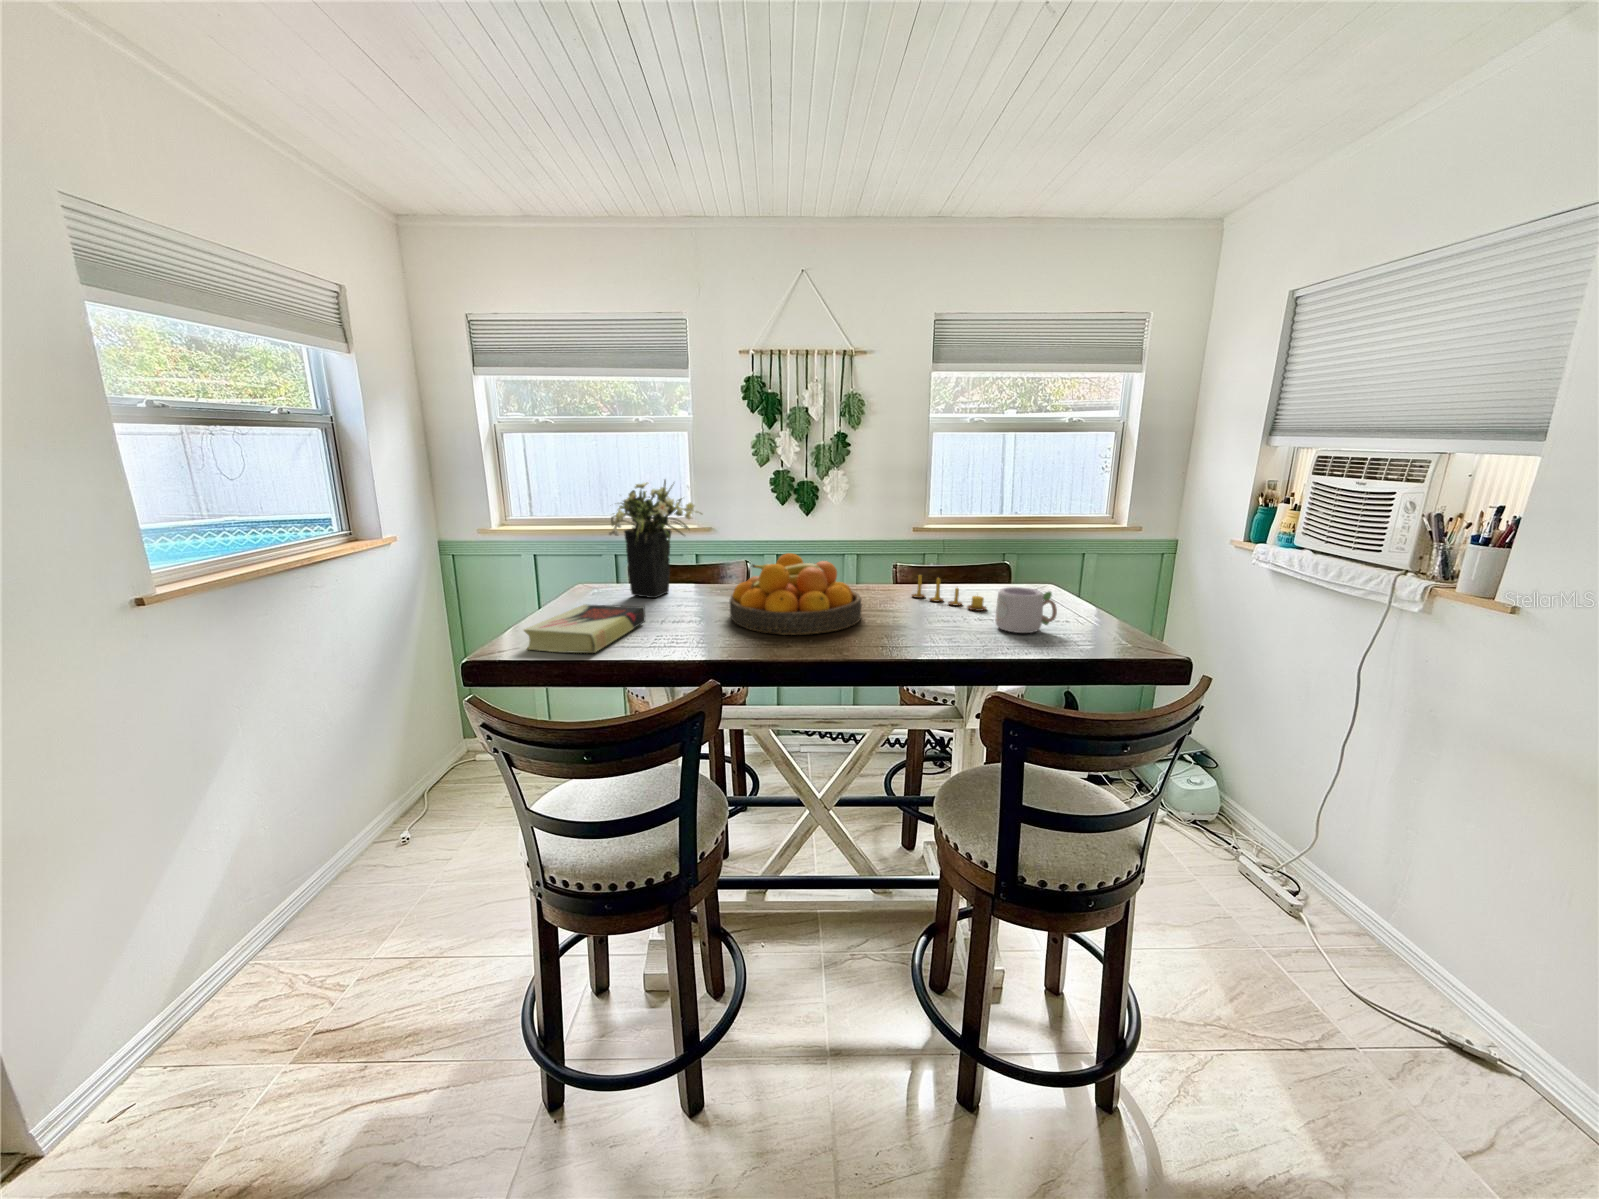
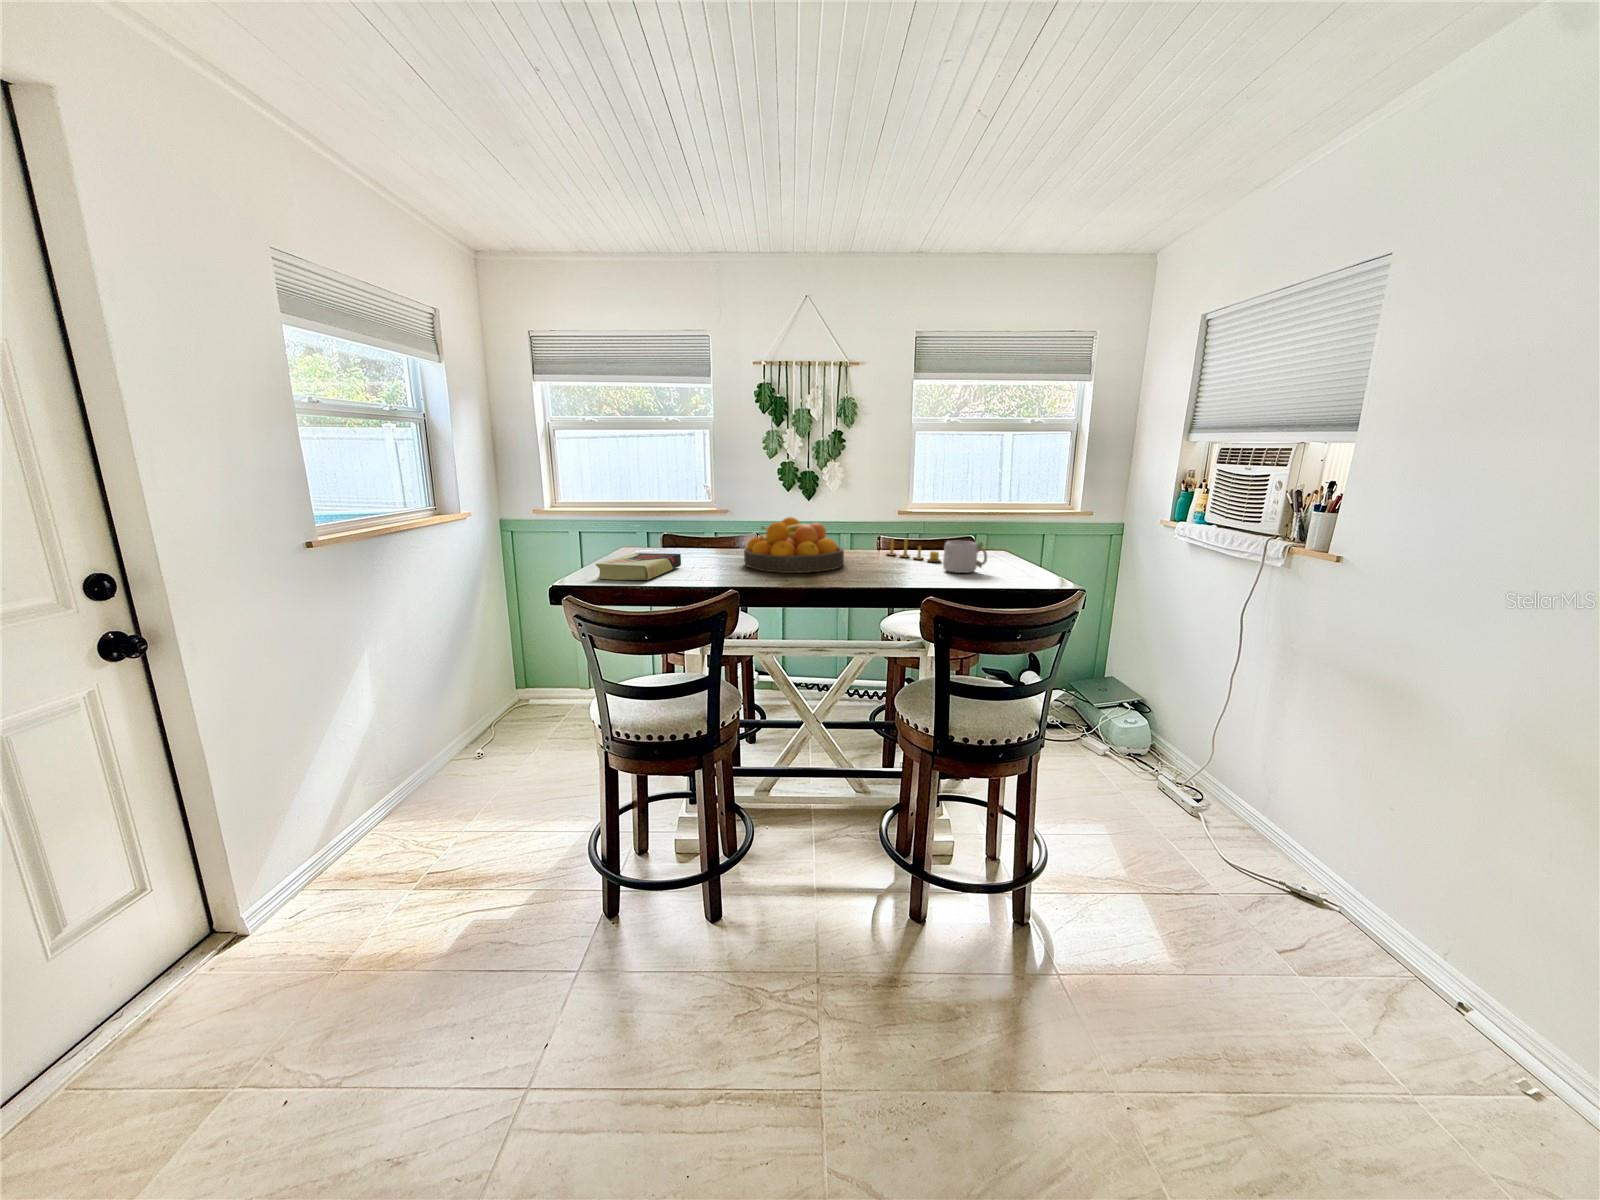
flower arrangement: present [609,480,702,598] -> none [648,462,724,555]

